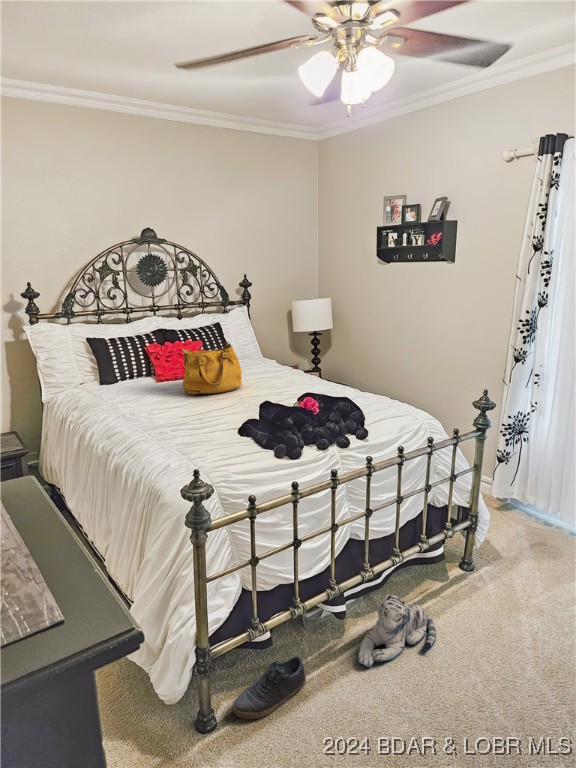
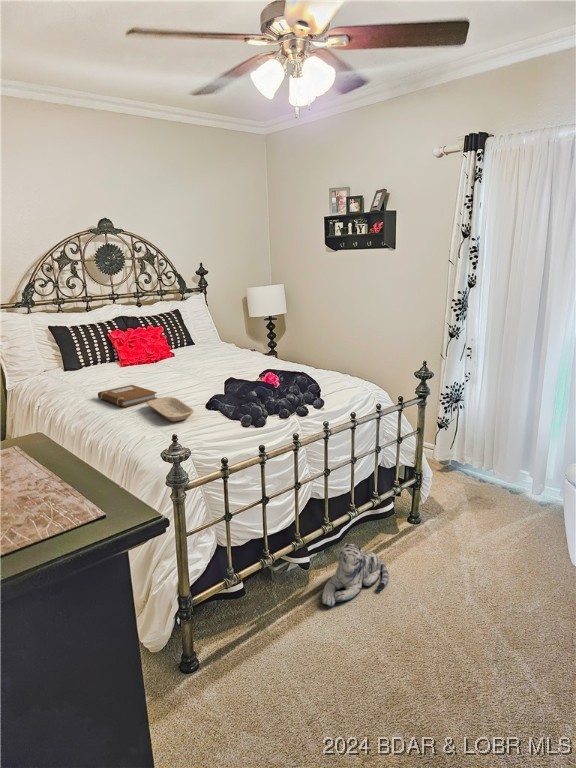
handbag: present [182,342,242,394] -> none [145,326,204,377]
notebook: none [128,403,189,428] -> present [98,385,157,407]
tray: none [176,419,225,447] -> present [146,397,194,421]
shoe: present [232,656,306,719] -> none [213,600,277,656]

